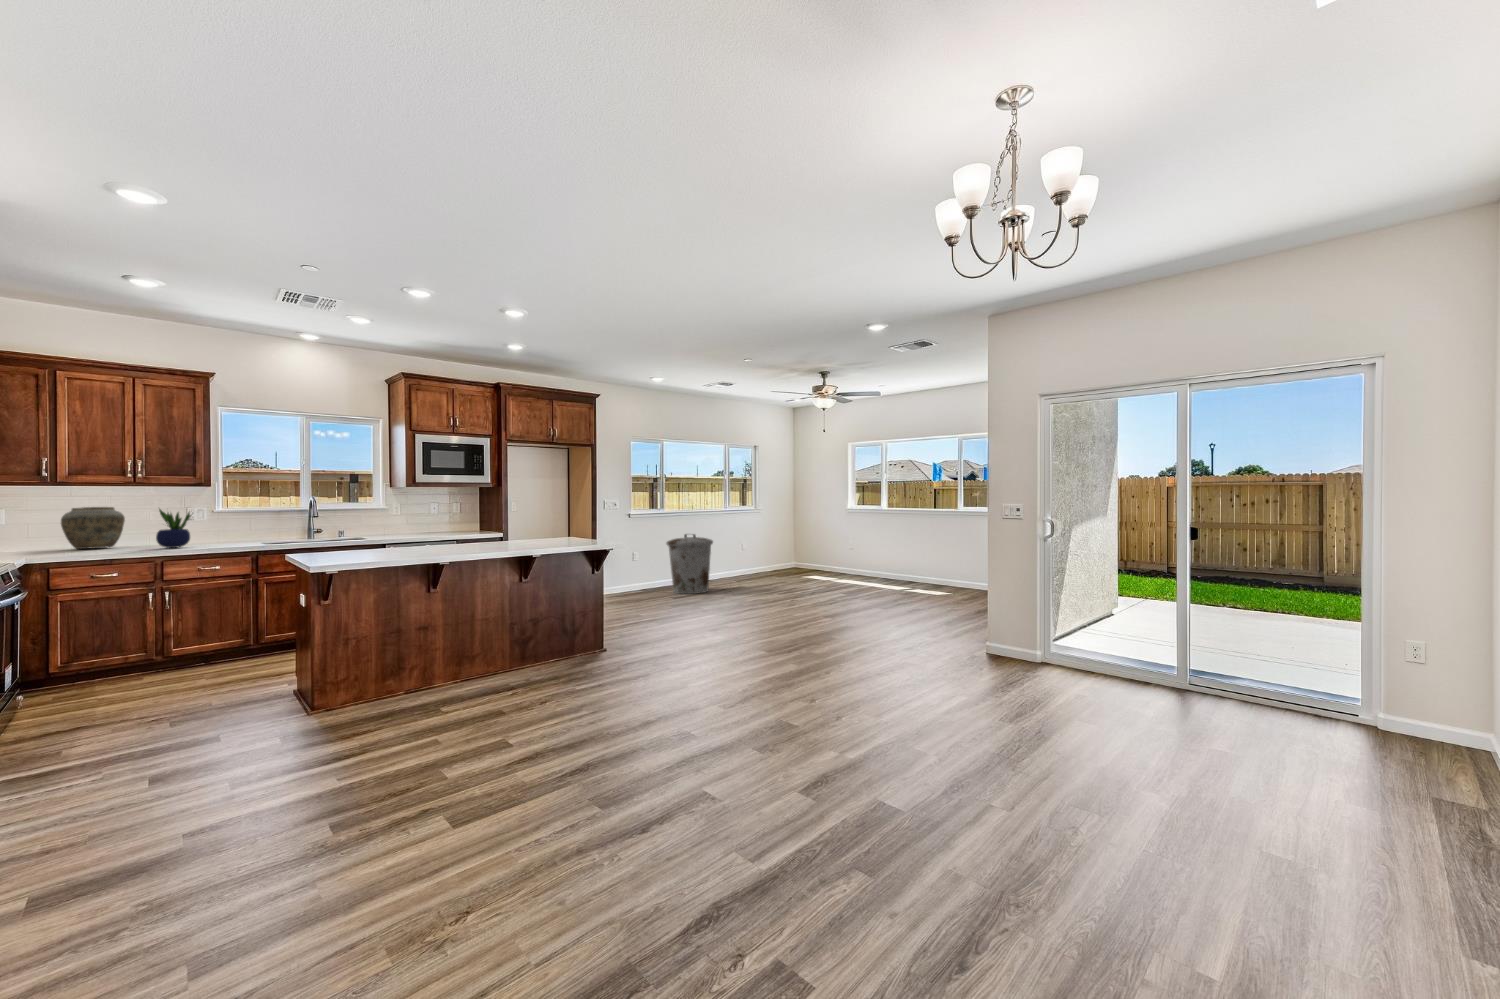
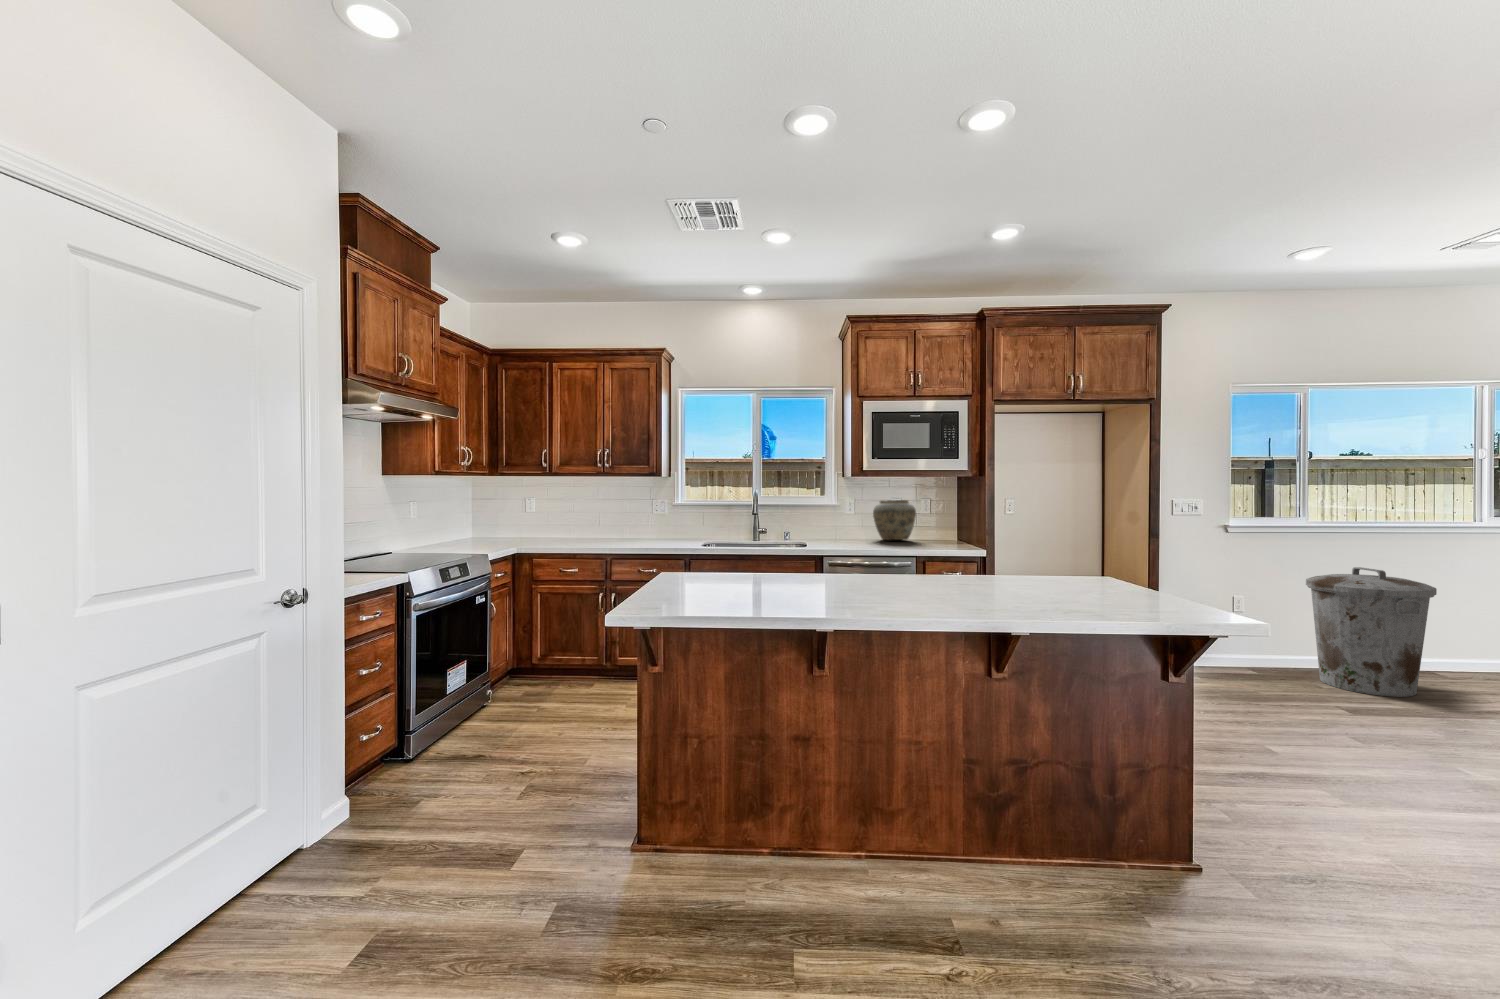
vase: present [61,507,125,549] -> present [873,500,916,540]
potted plant: present [156,509,191,548] -> none [606,501,640,547]

